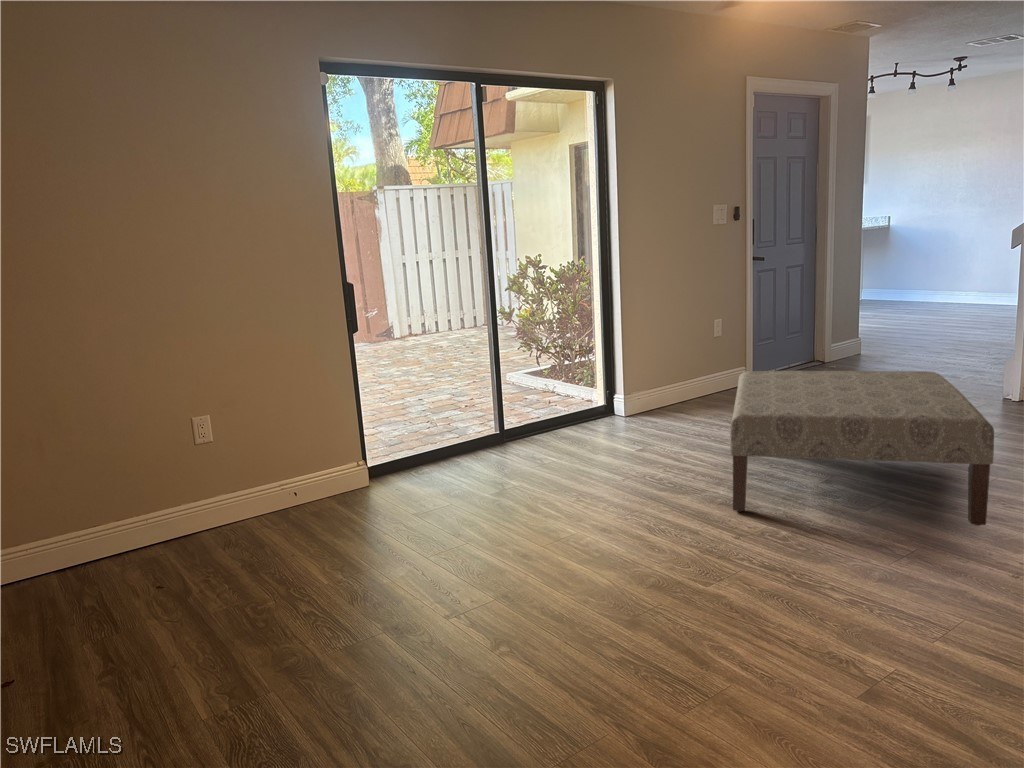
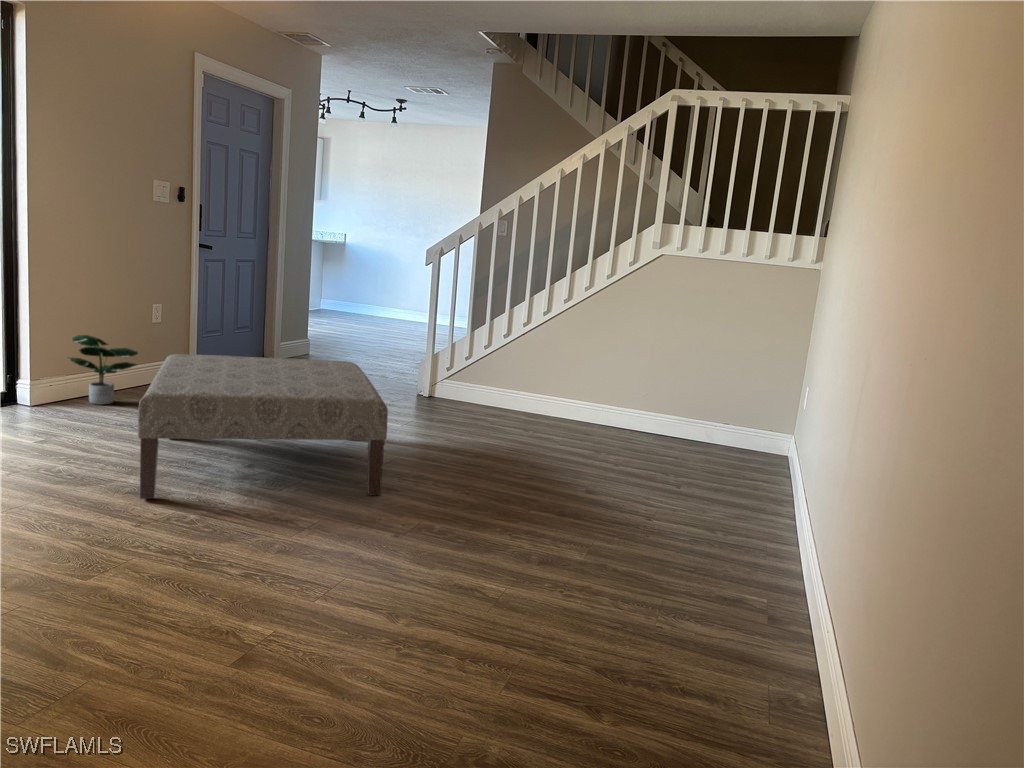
potted plant: none [651,354,709,415] -> present [68,335,138,404]

